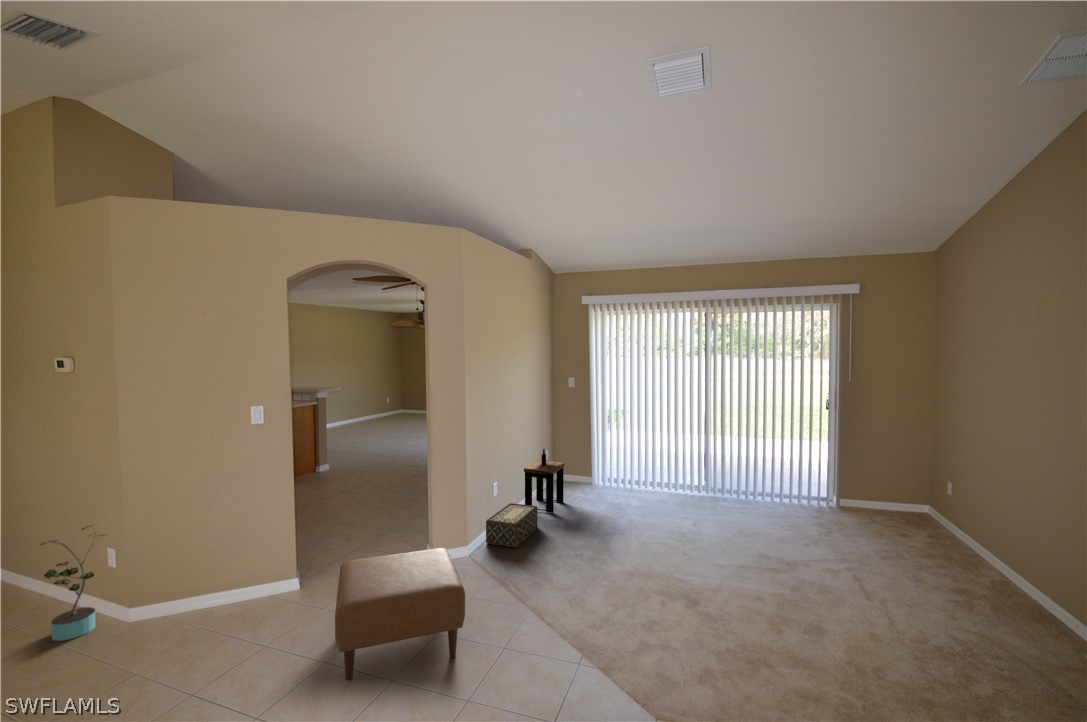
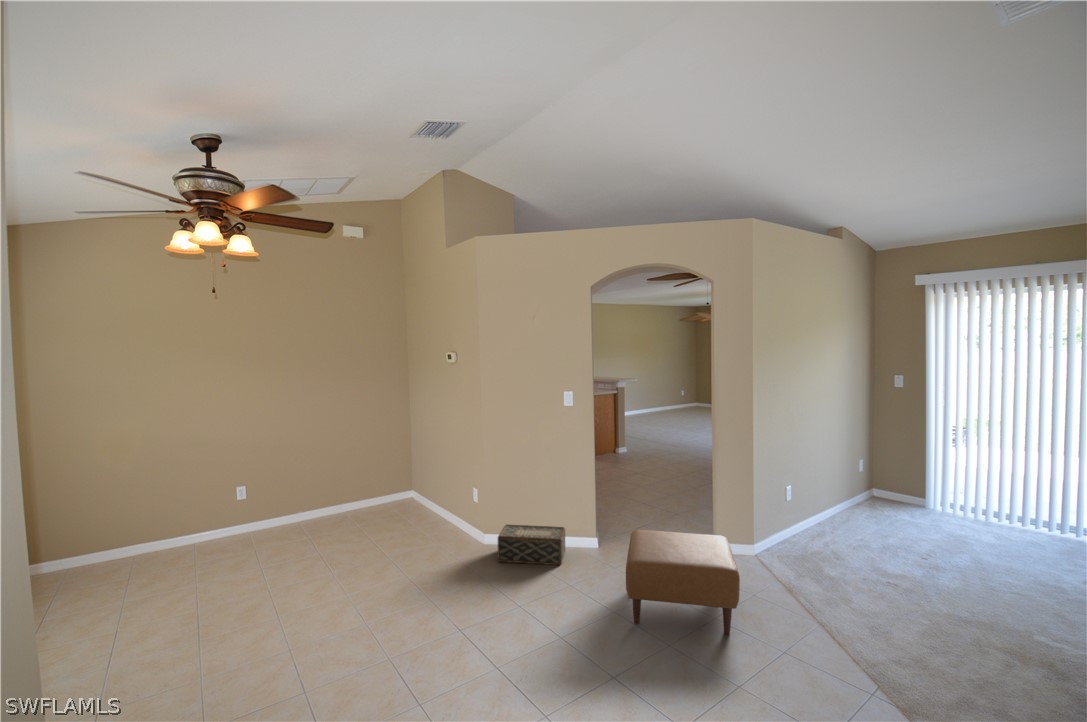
side table: present [524,448,564,513] -> none [825,456,881,531]
woven basket: present [486,503,537,548] -> present [498,525,565,565]
potted plant: present [41,526,107,641] -> none [442,471,477,547]

